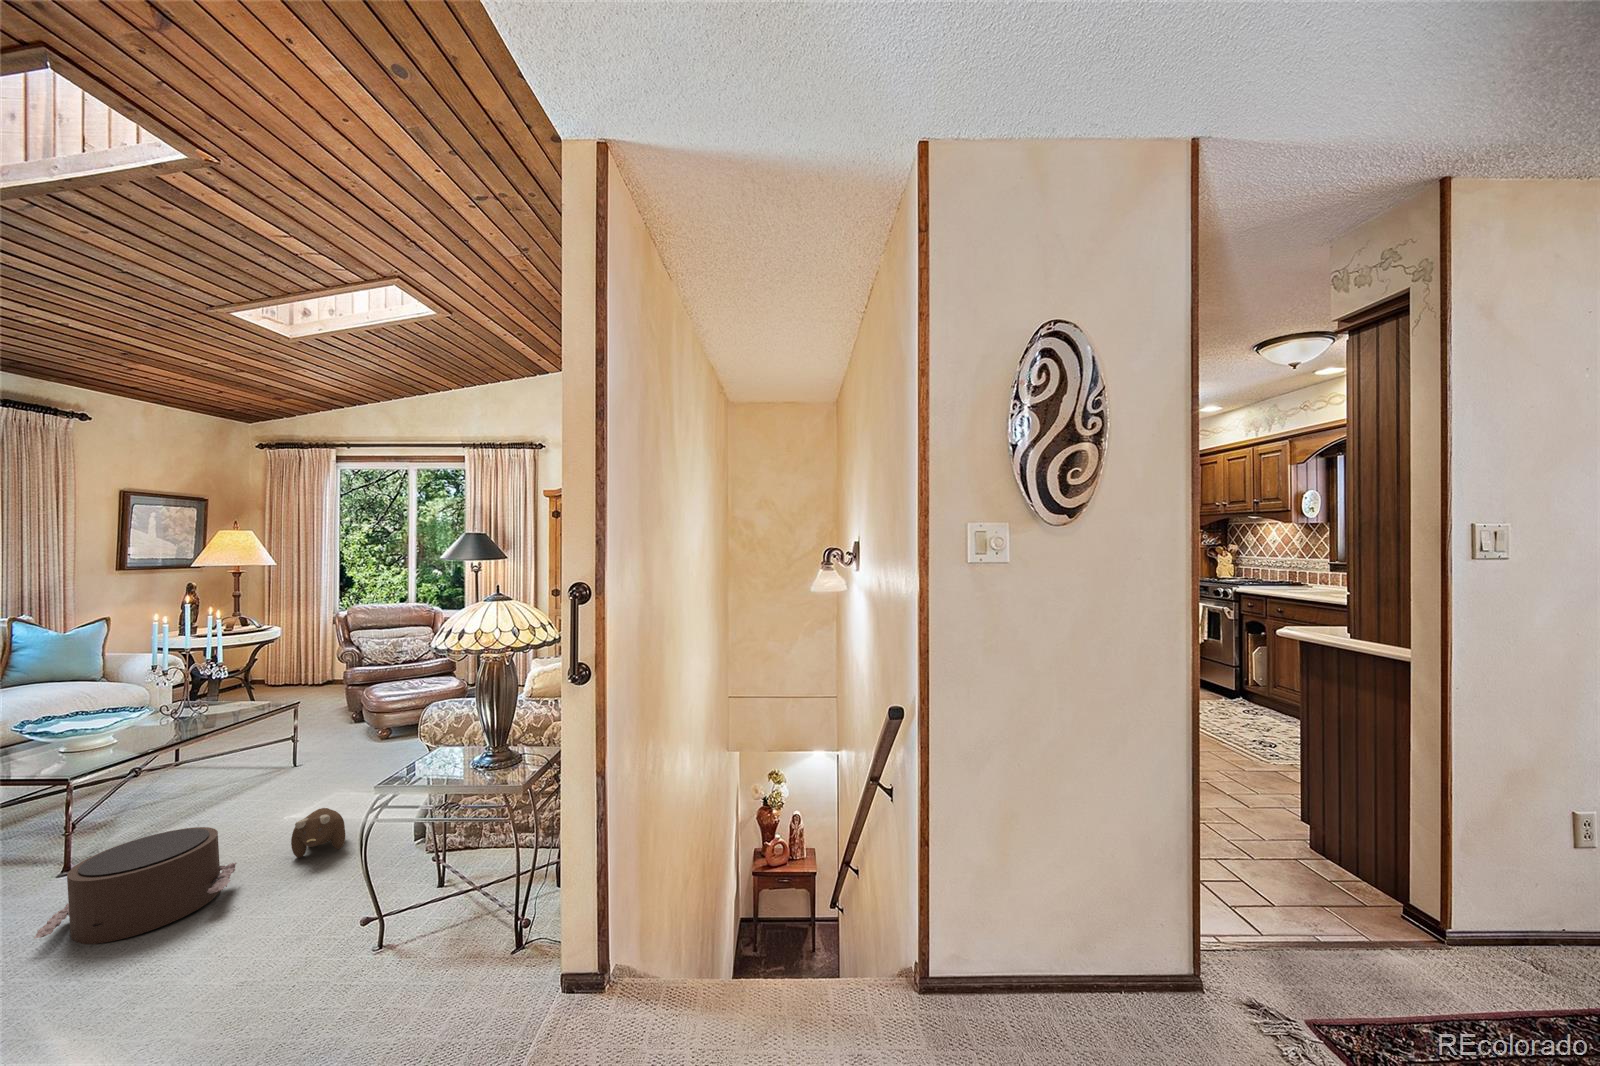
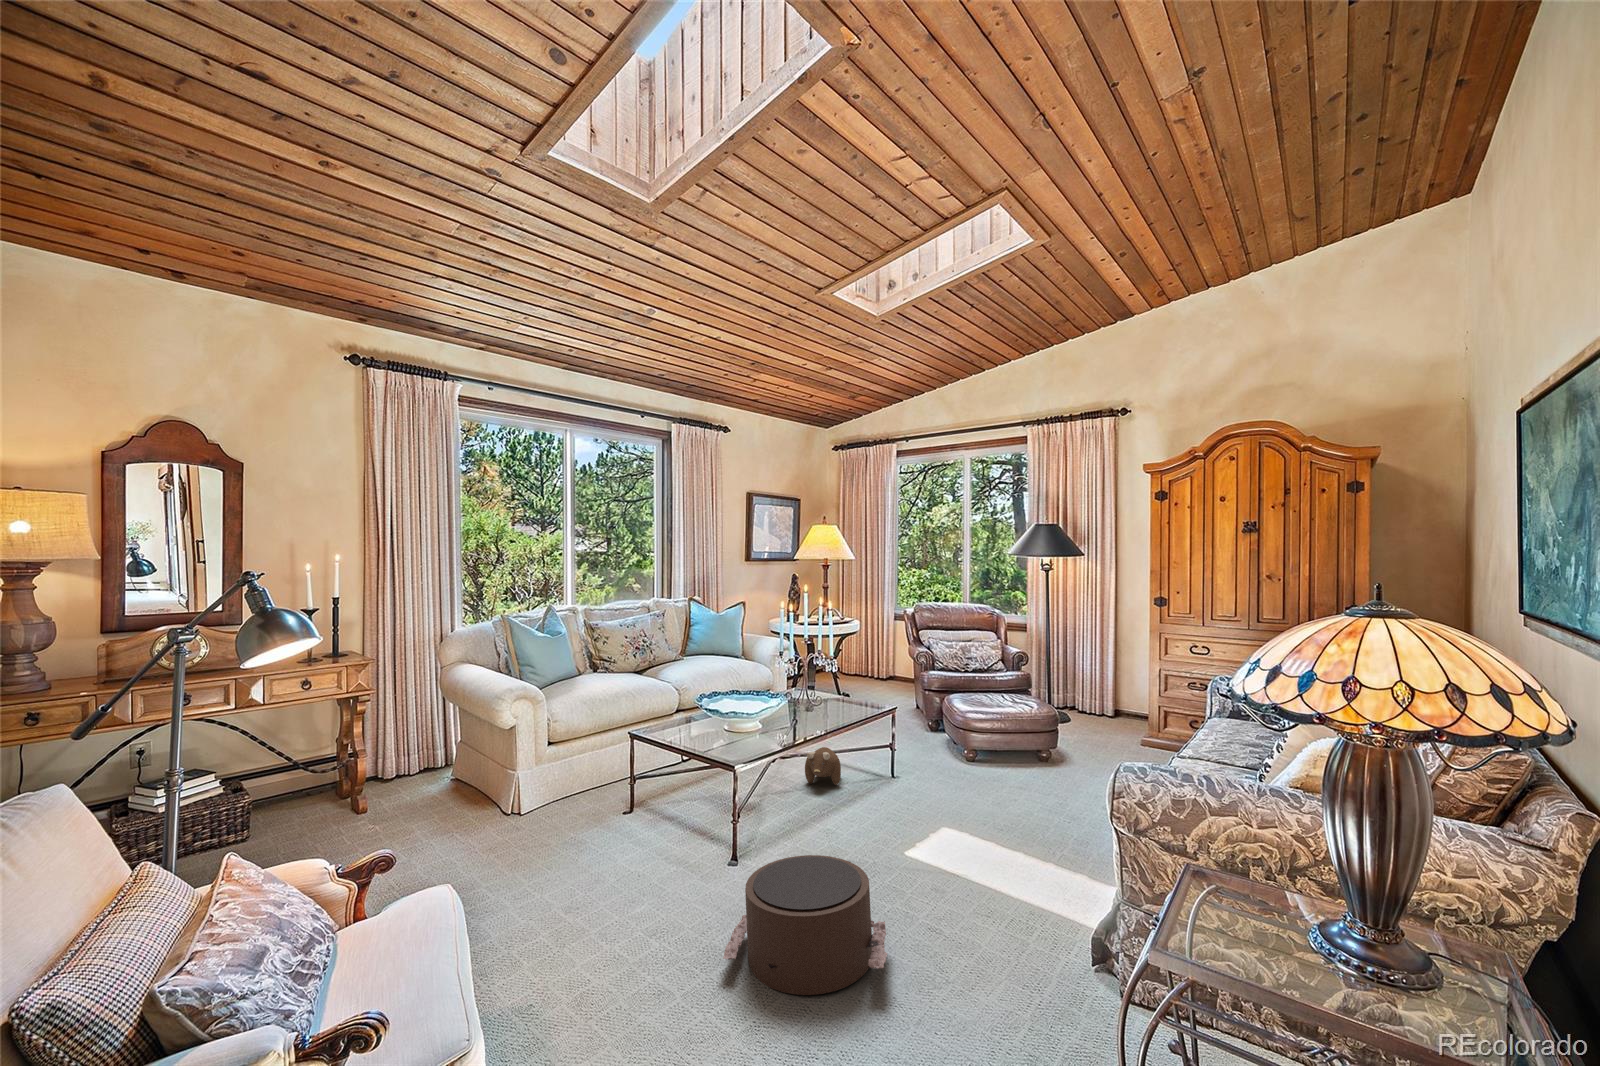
plush toy: present [291,808,345,858] -> present [805,747,841,785]

